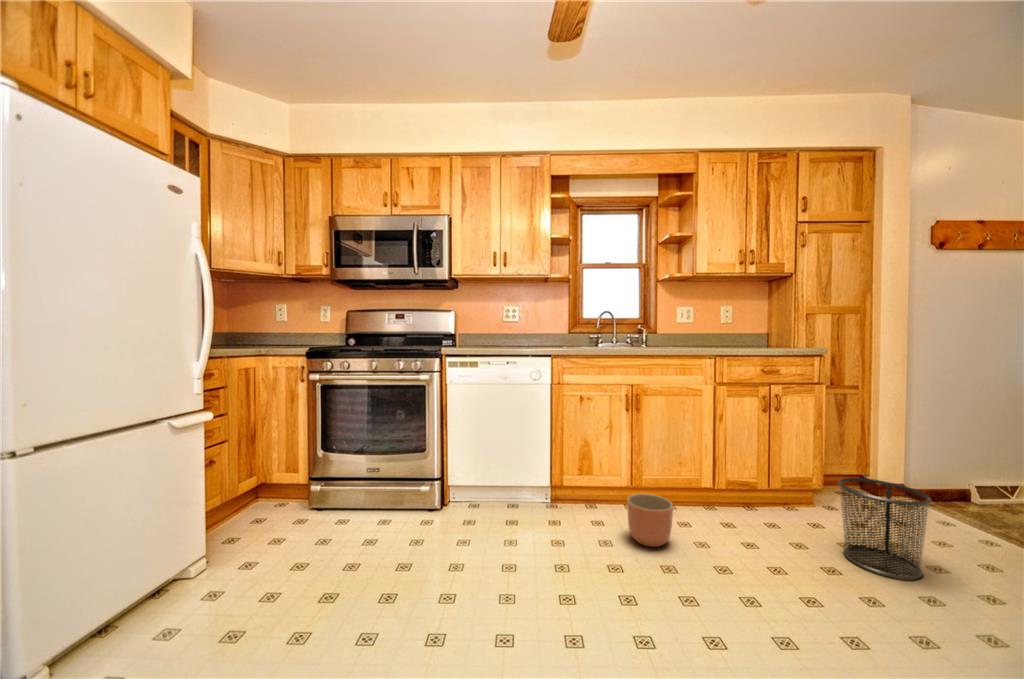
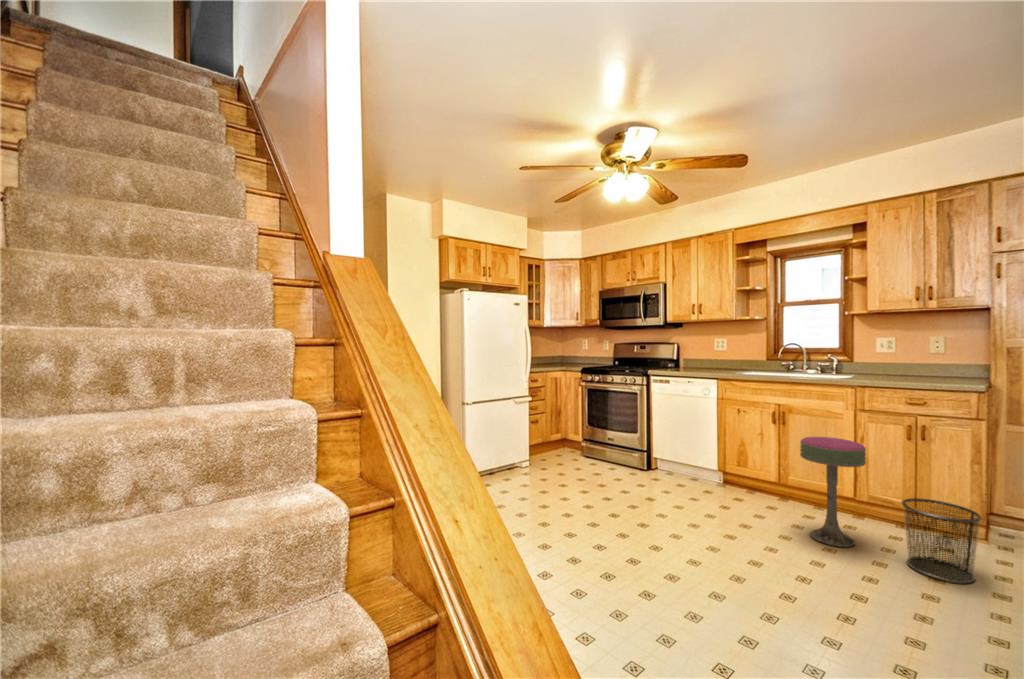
bar stool: none [729,421,815,572] -> present [800,437,866,547]
planter: present [627,494,673,547] -> none [740,479,774,513]

